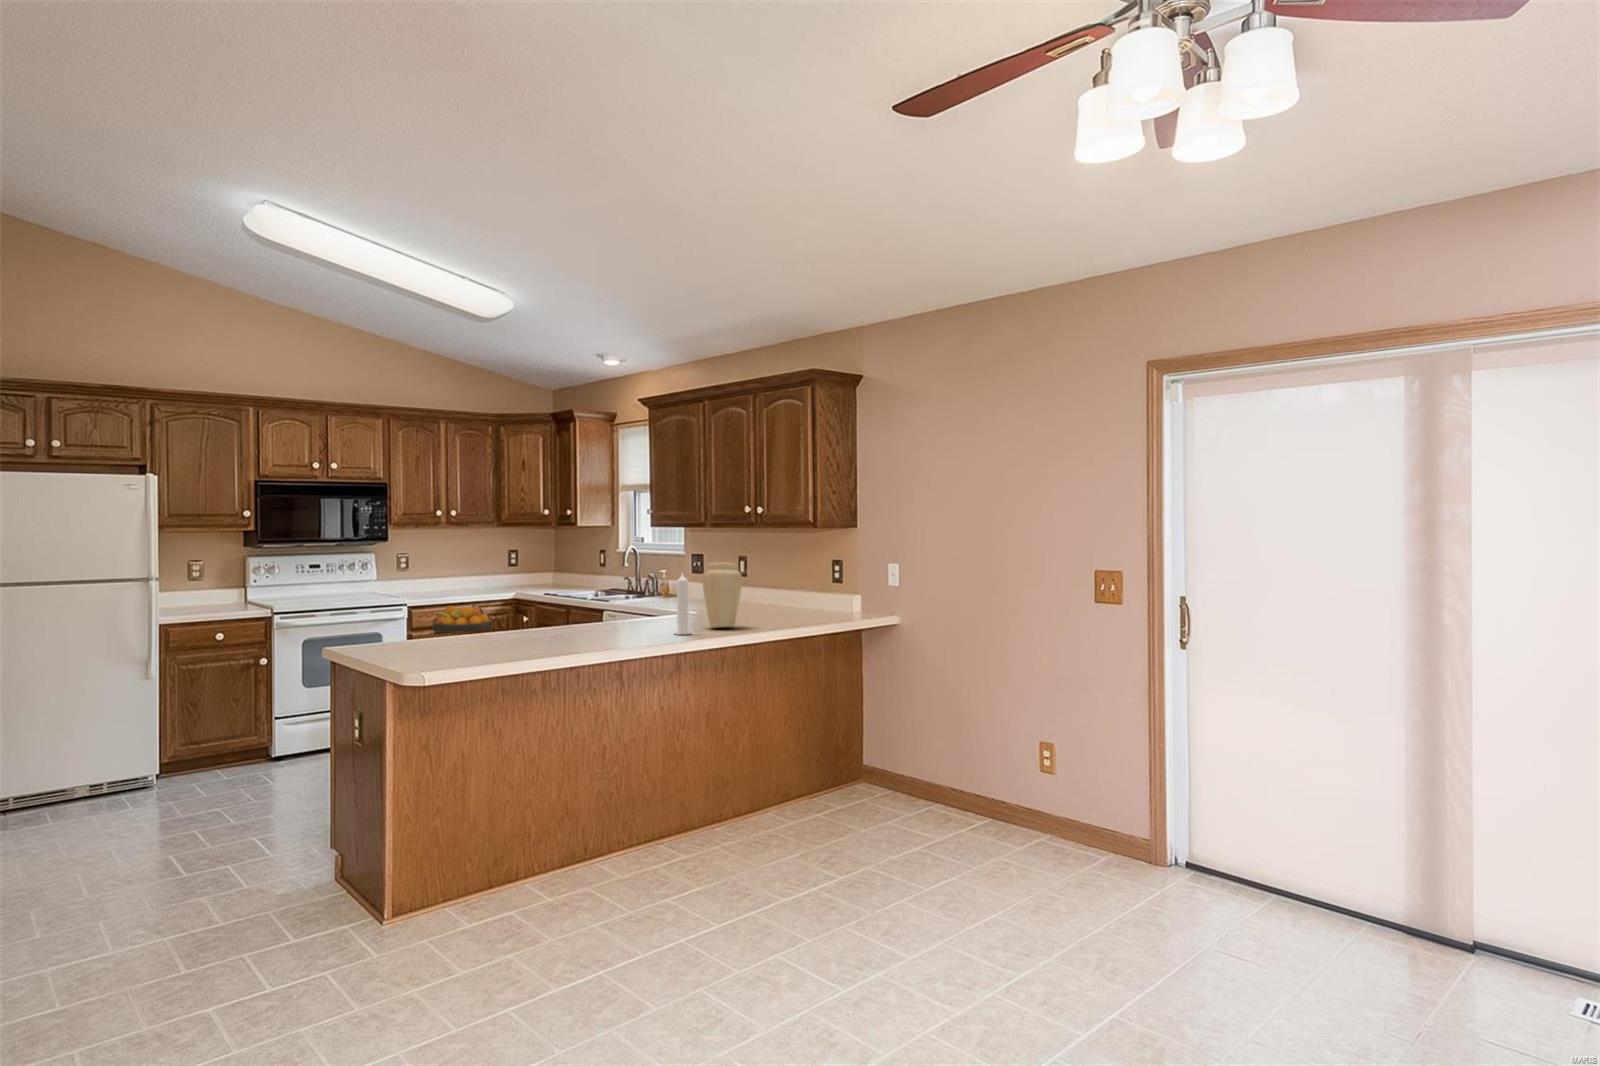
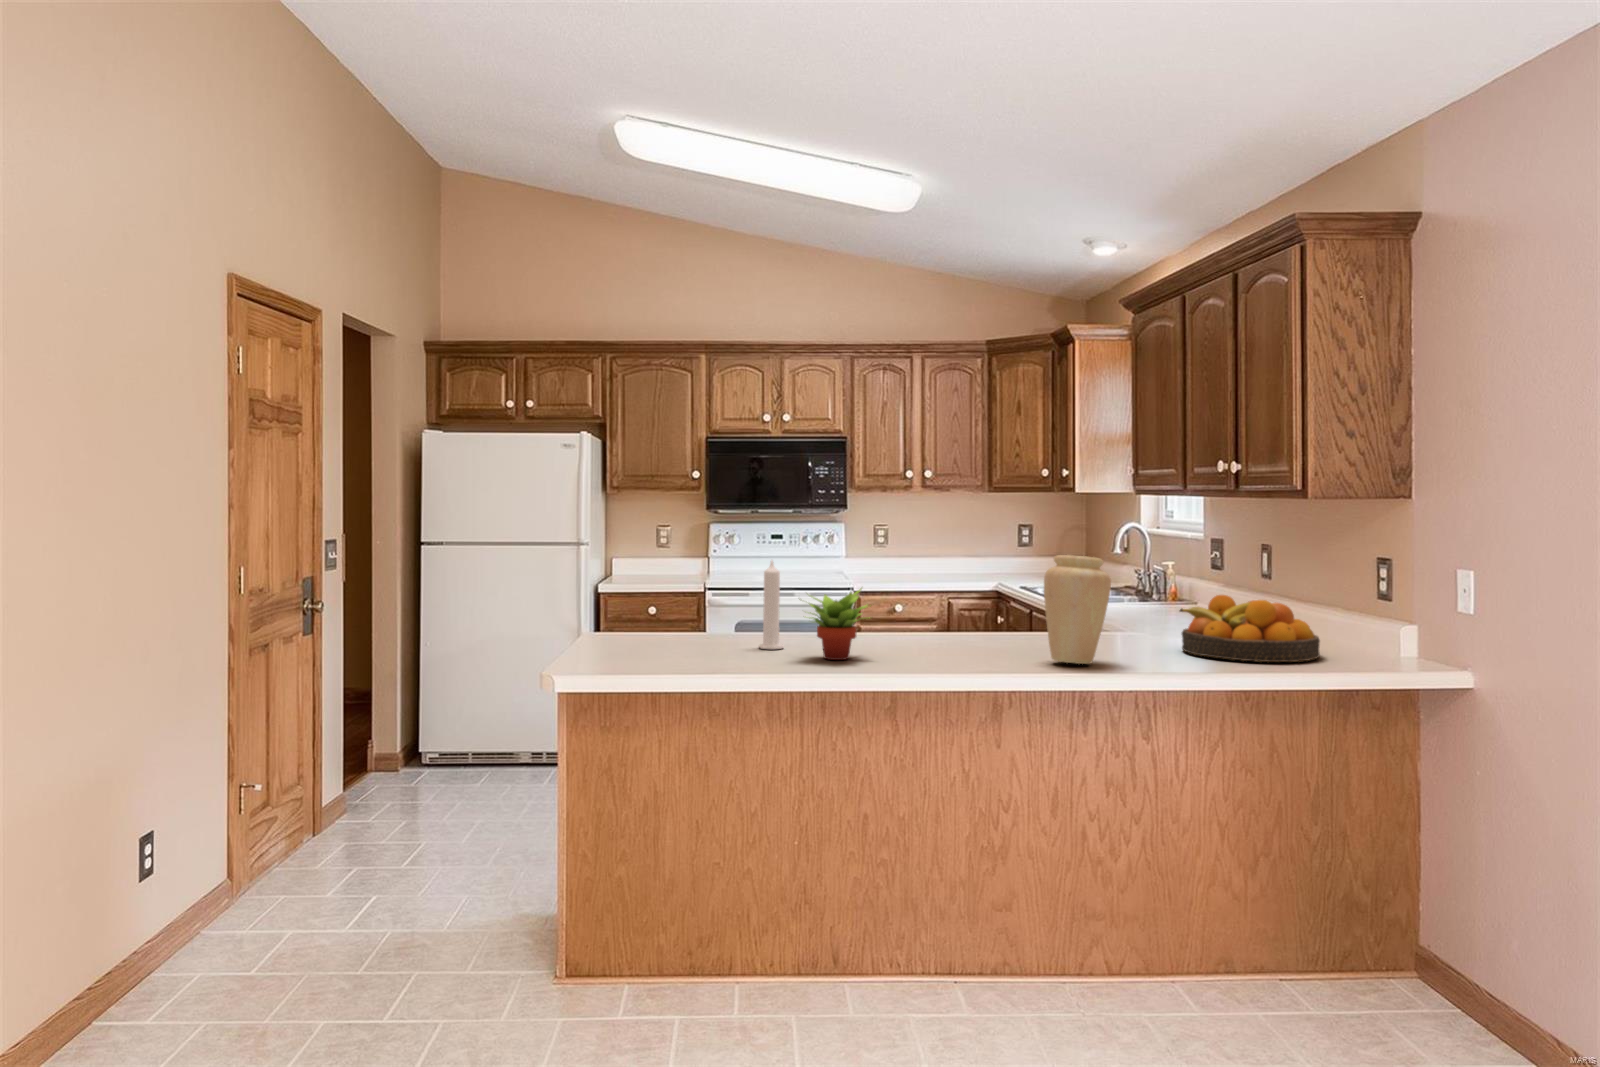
candle: present [675,573,691,635] -> present [759,560,783,649]
succulent plant: none [559,589,609,639] -> present [810,588,868,660]
fruit bowl: present [433,606,492,633] -> present [1180,595,1320,662]

